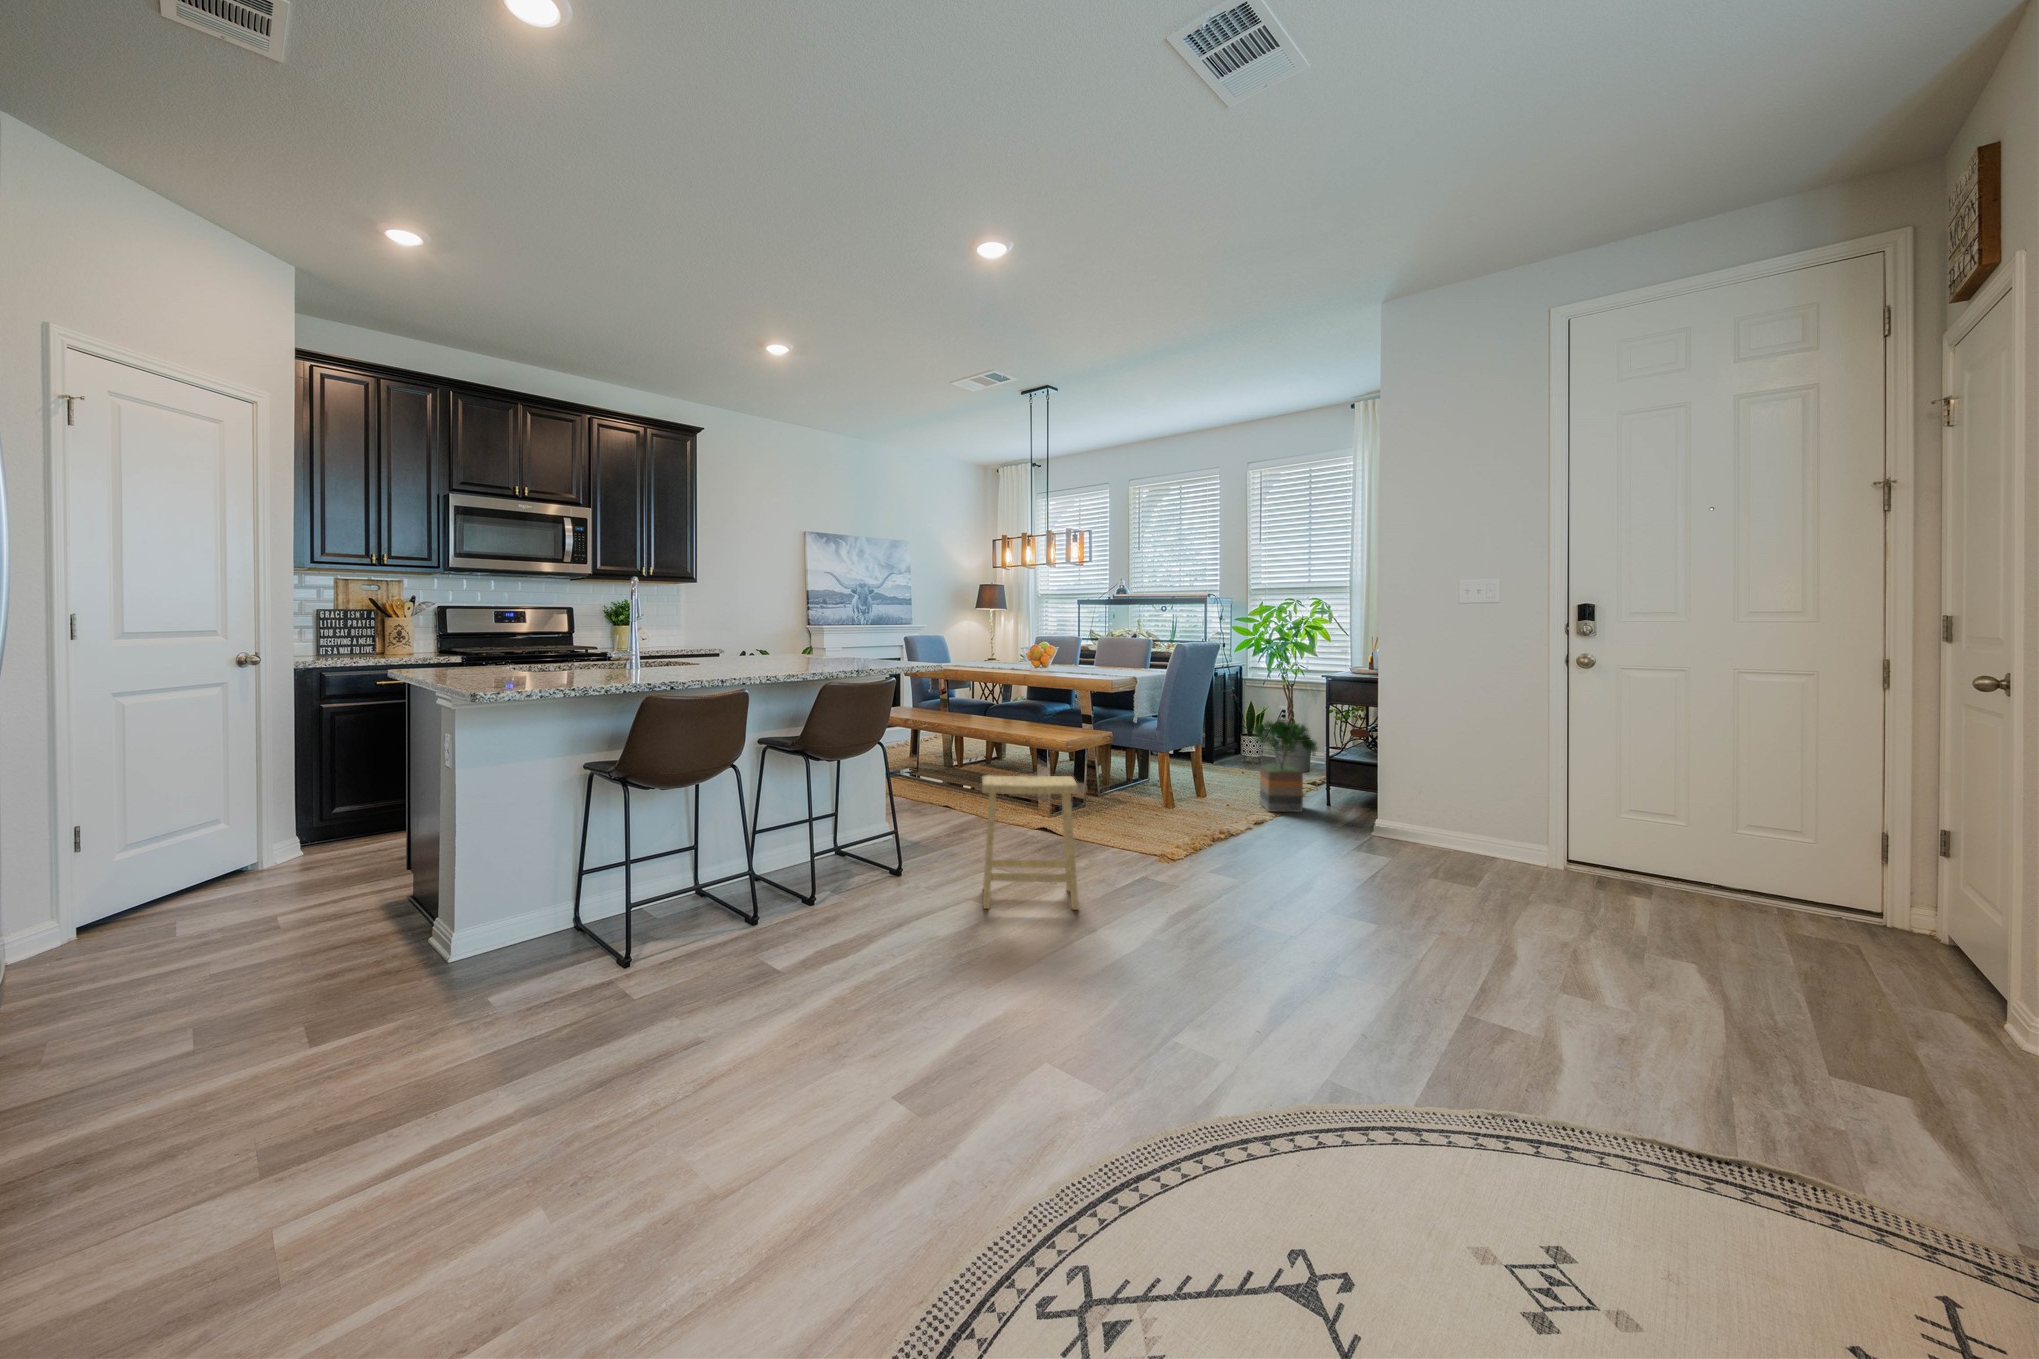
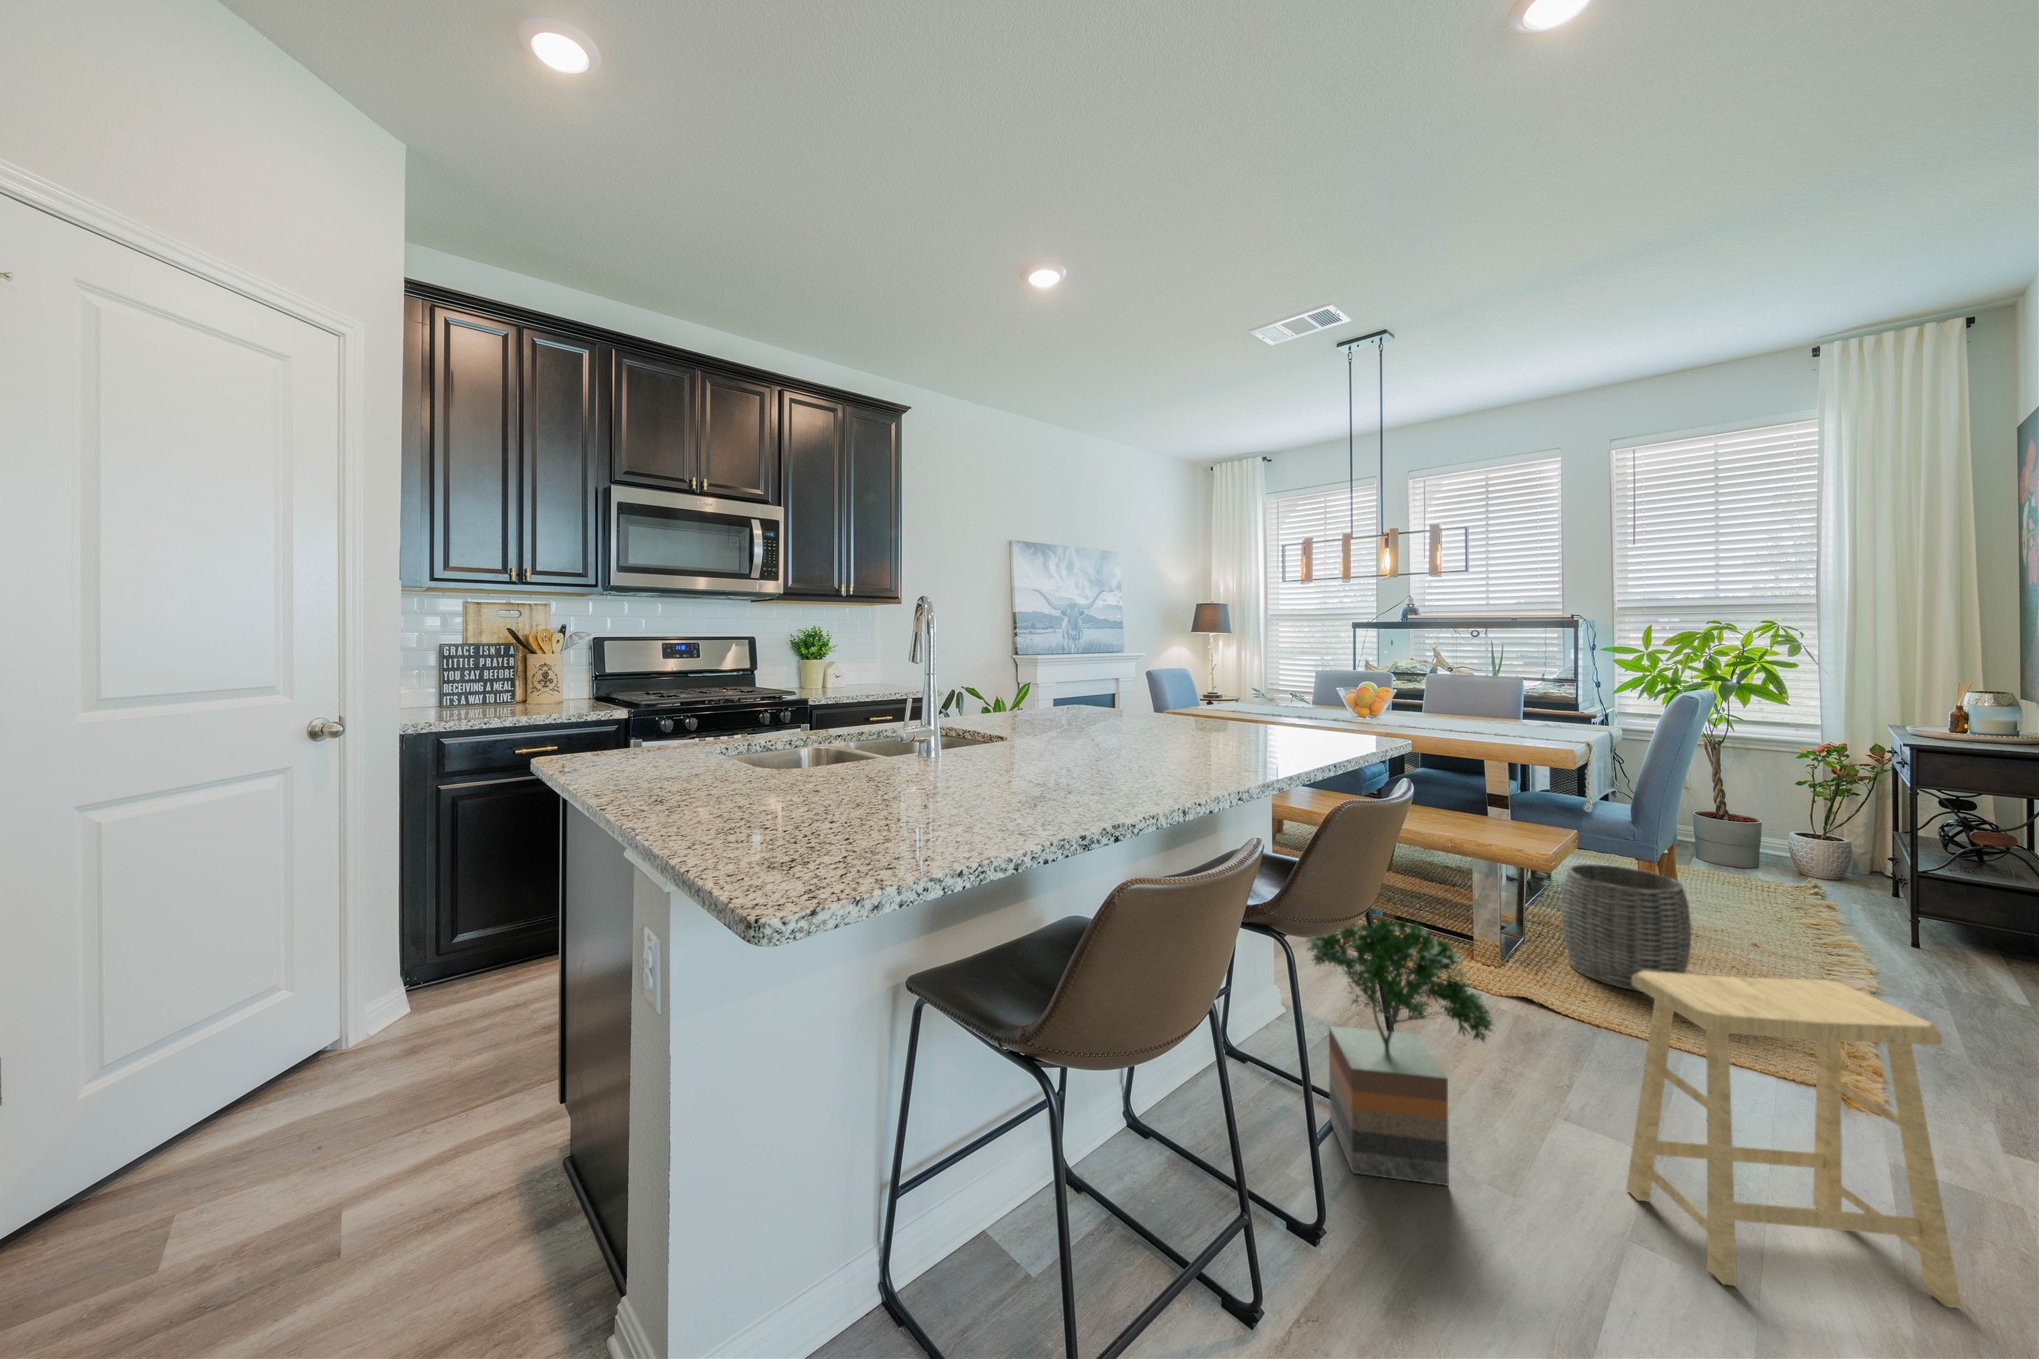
potted tree: present [1253,721,1317,812] -> present [1306,918,1494,1185]
woven basket: none [1085,755,1147,827] -> present [1561,864,1691,991]

